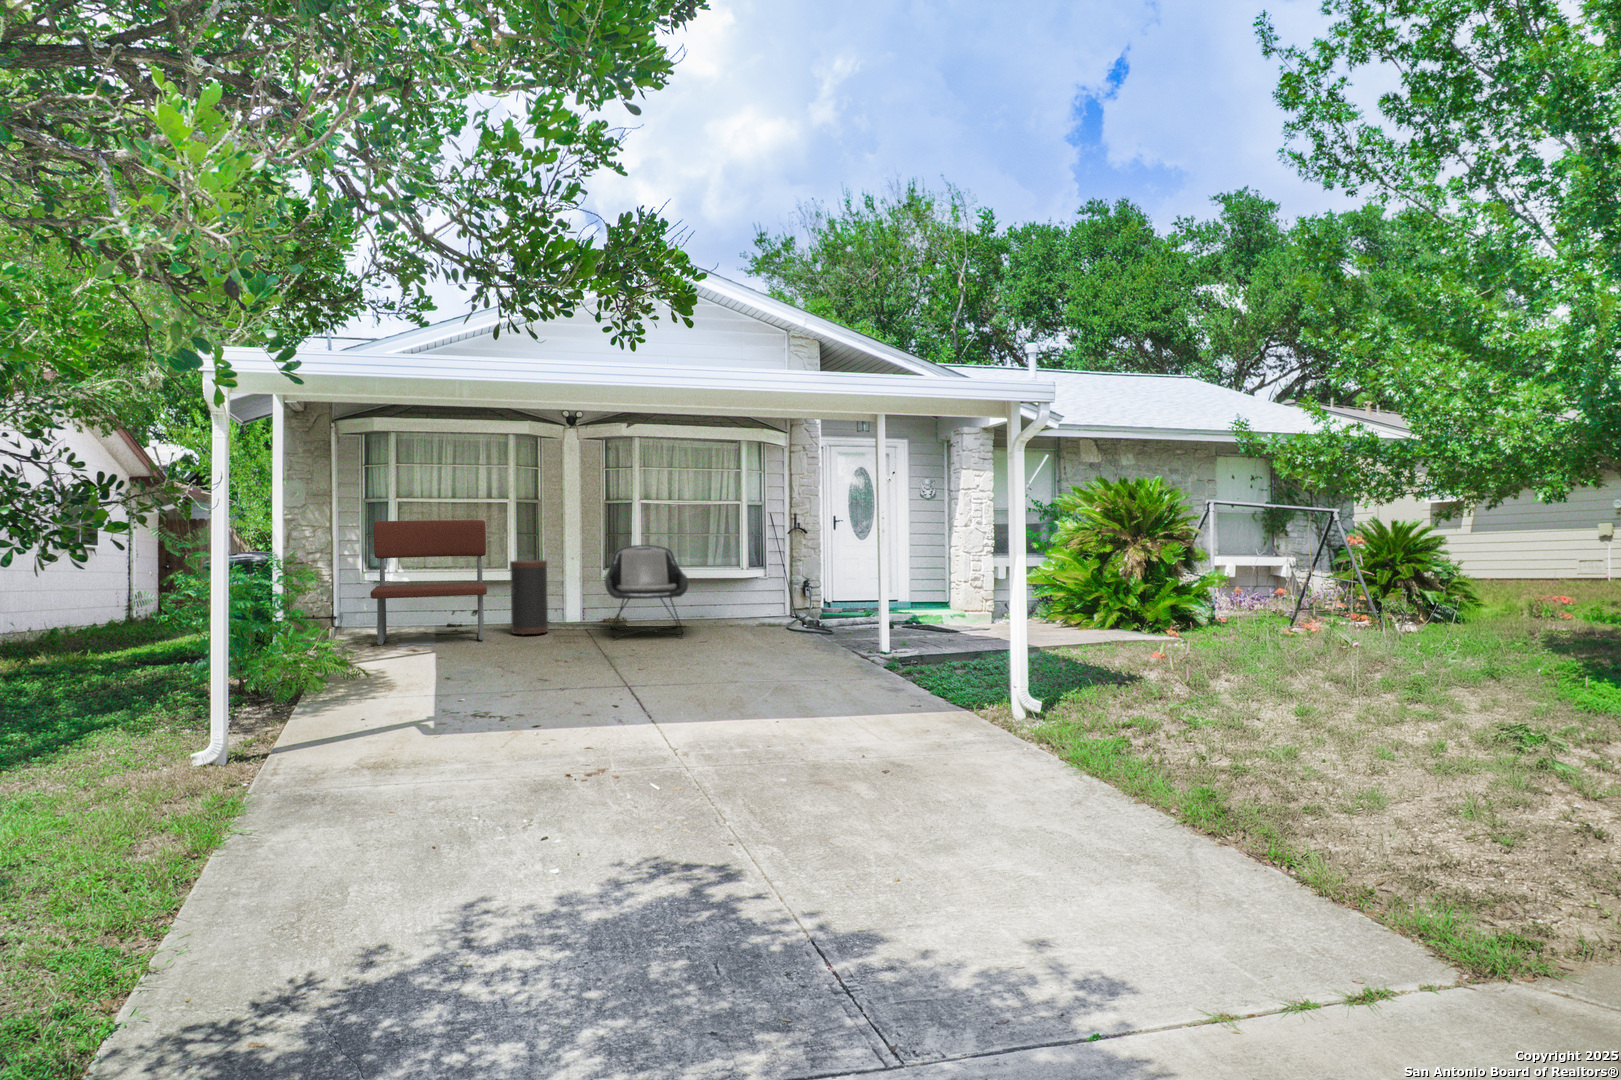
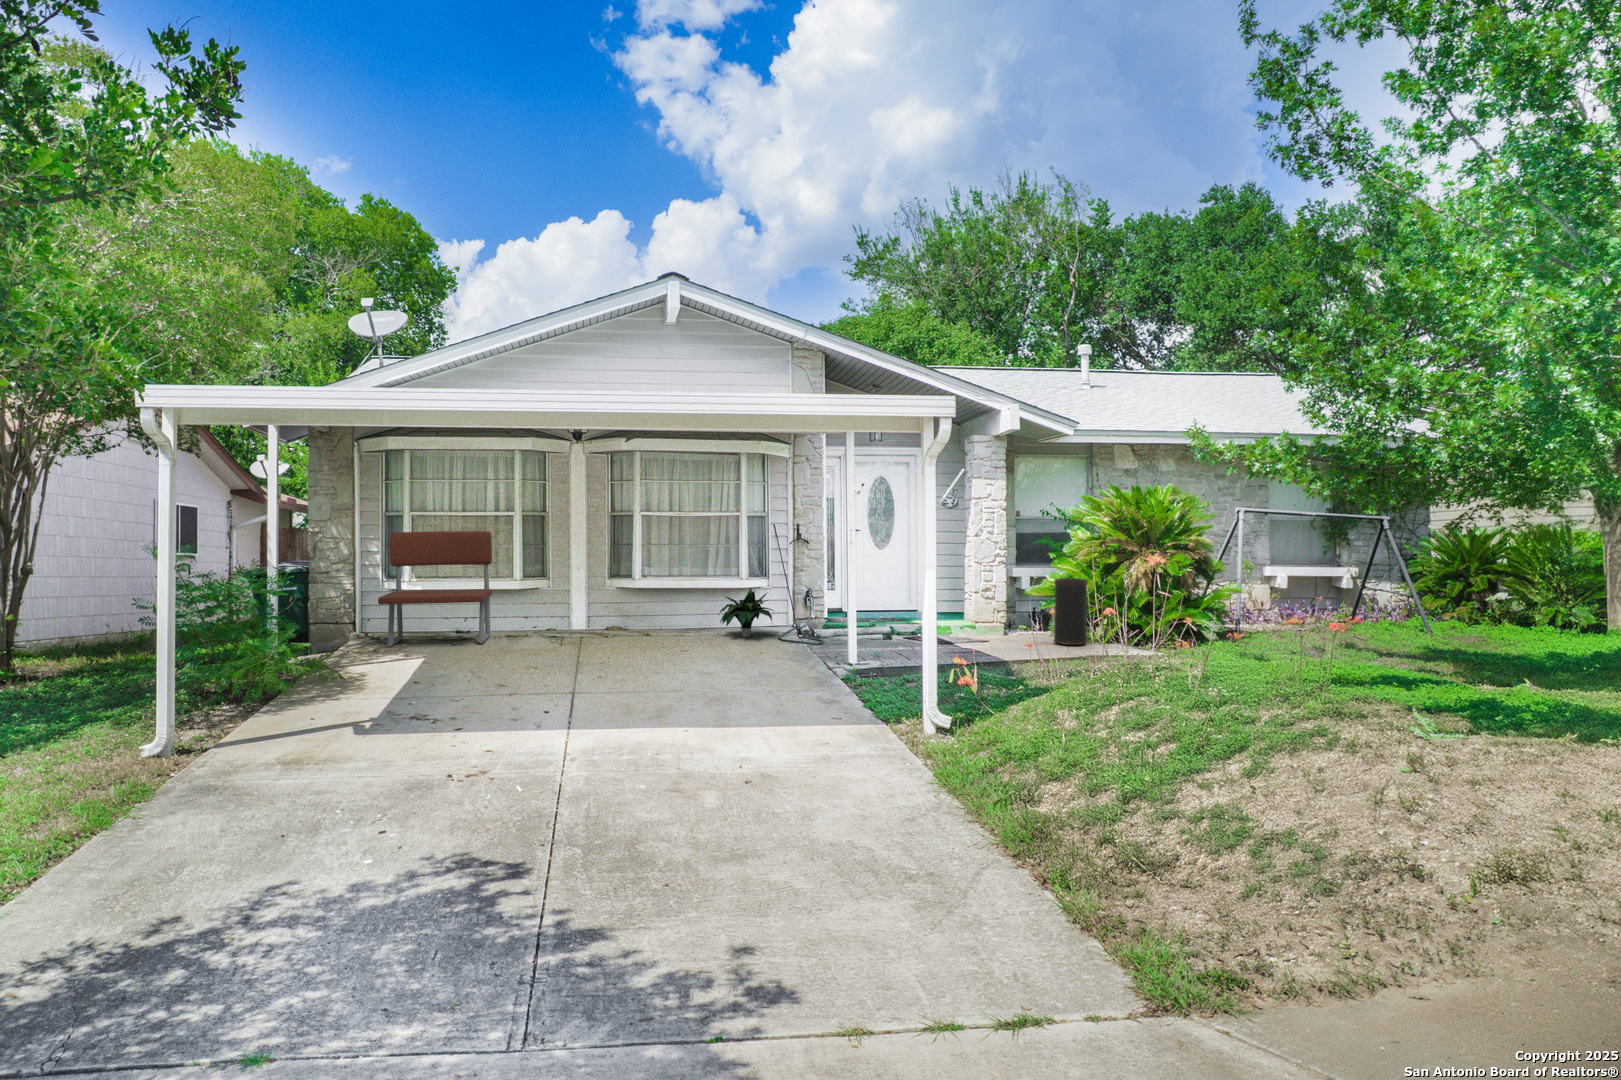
lounge chair: present [604,545,688,639] -> none [594,555,675,645]
trash can: present [510,560,548,635] -> present [1054,578,1088,646]
potted plant: none [729,578,786,629] -> present [720,588,774,637]

